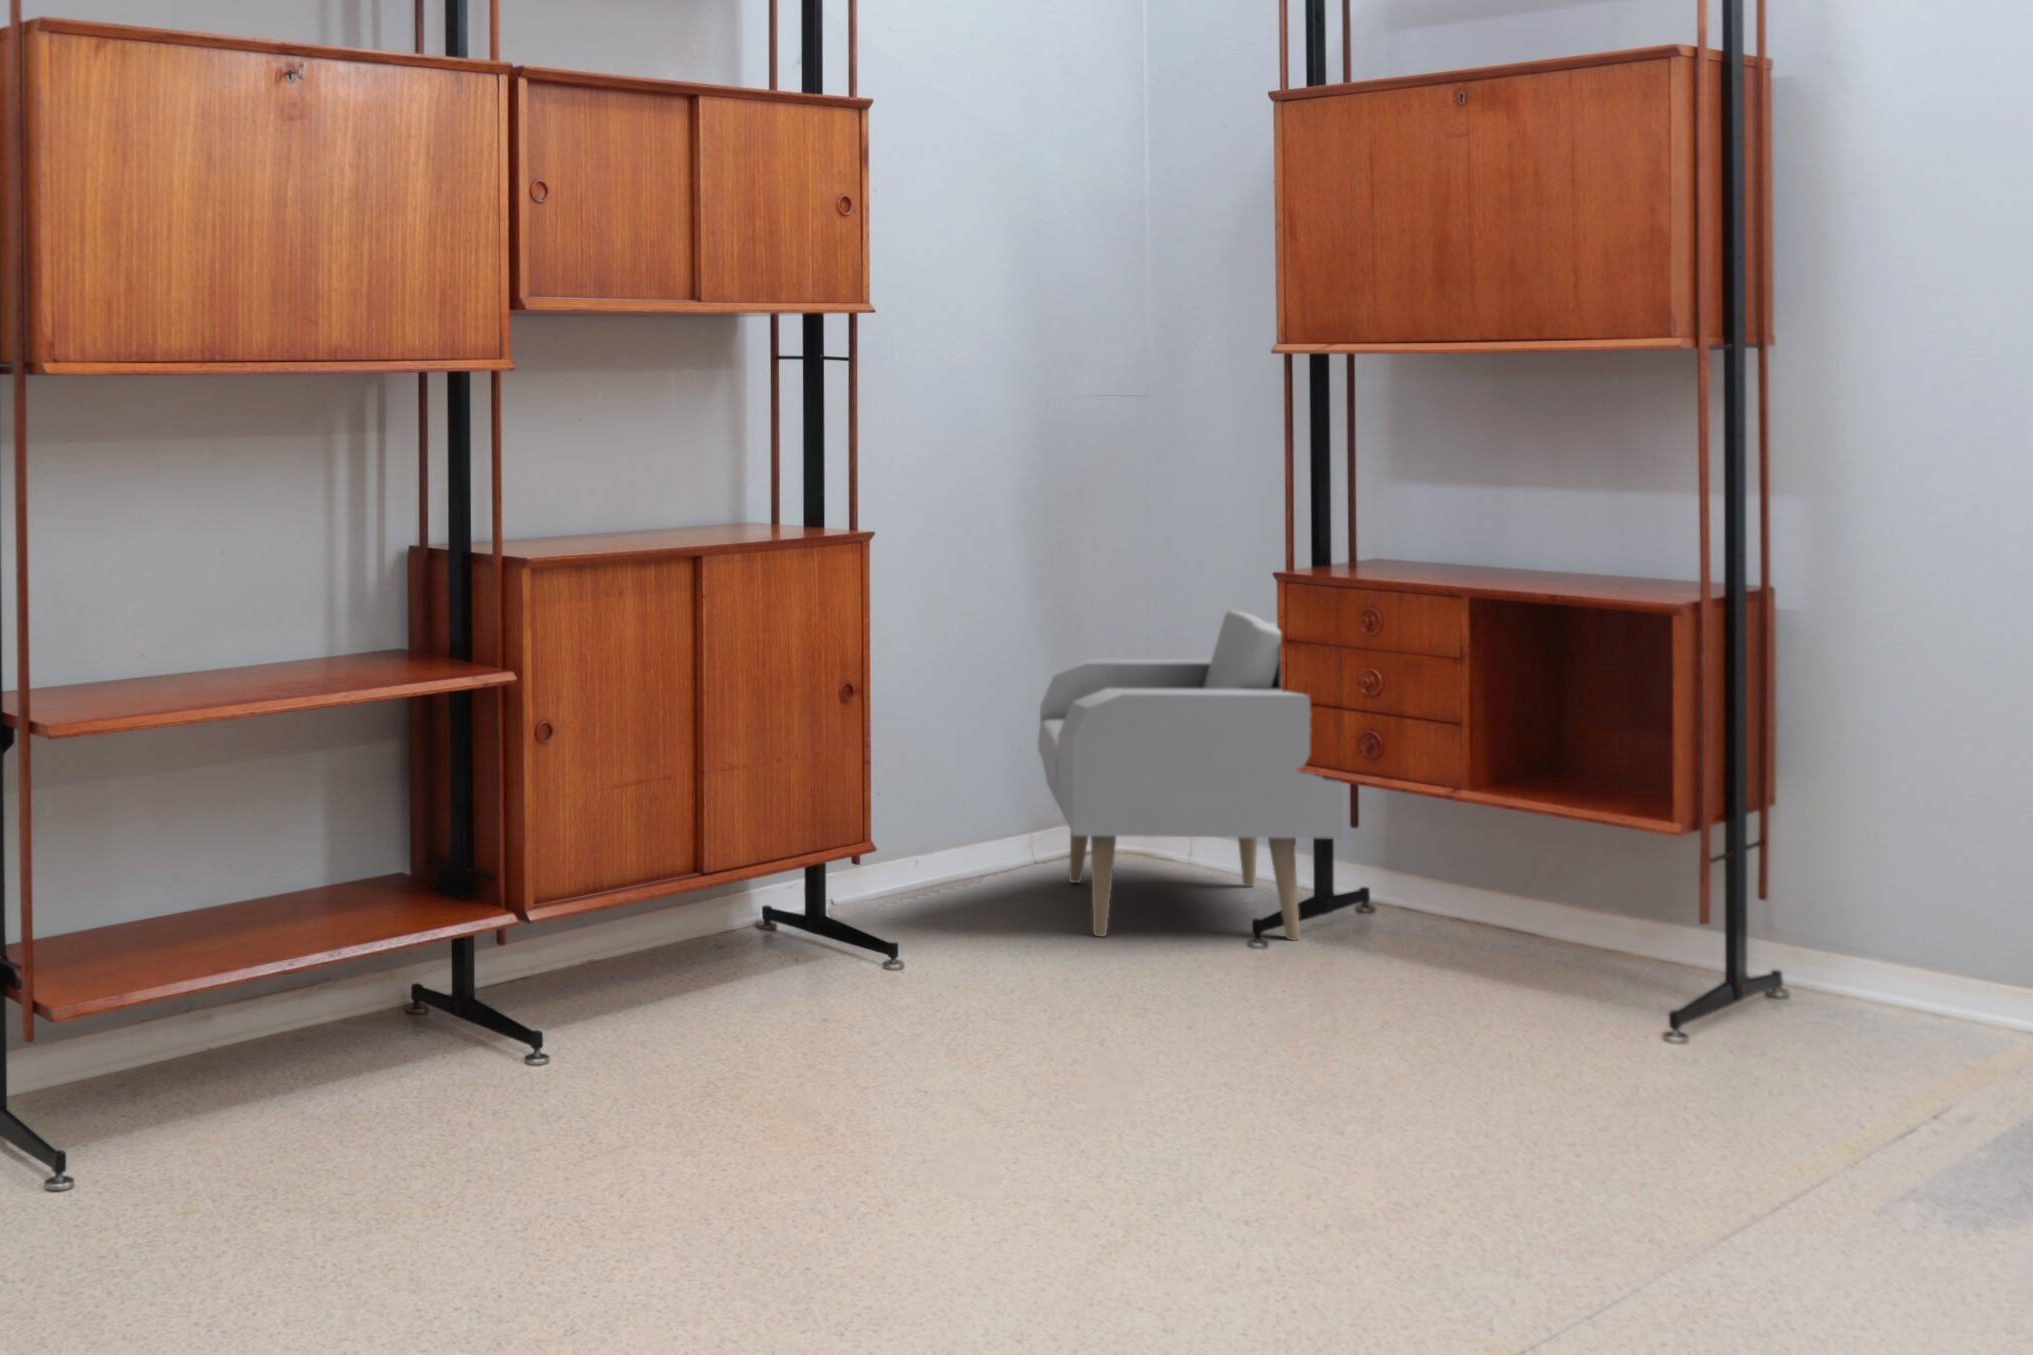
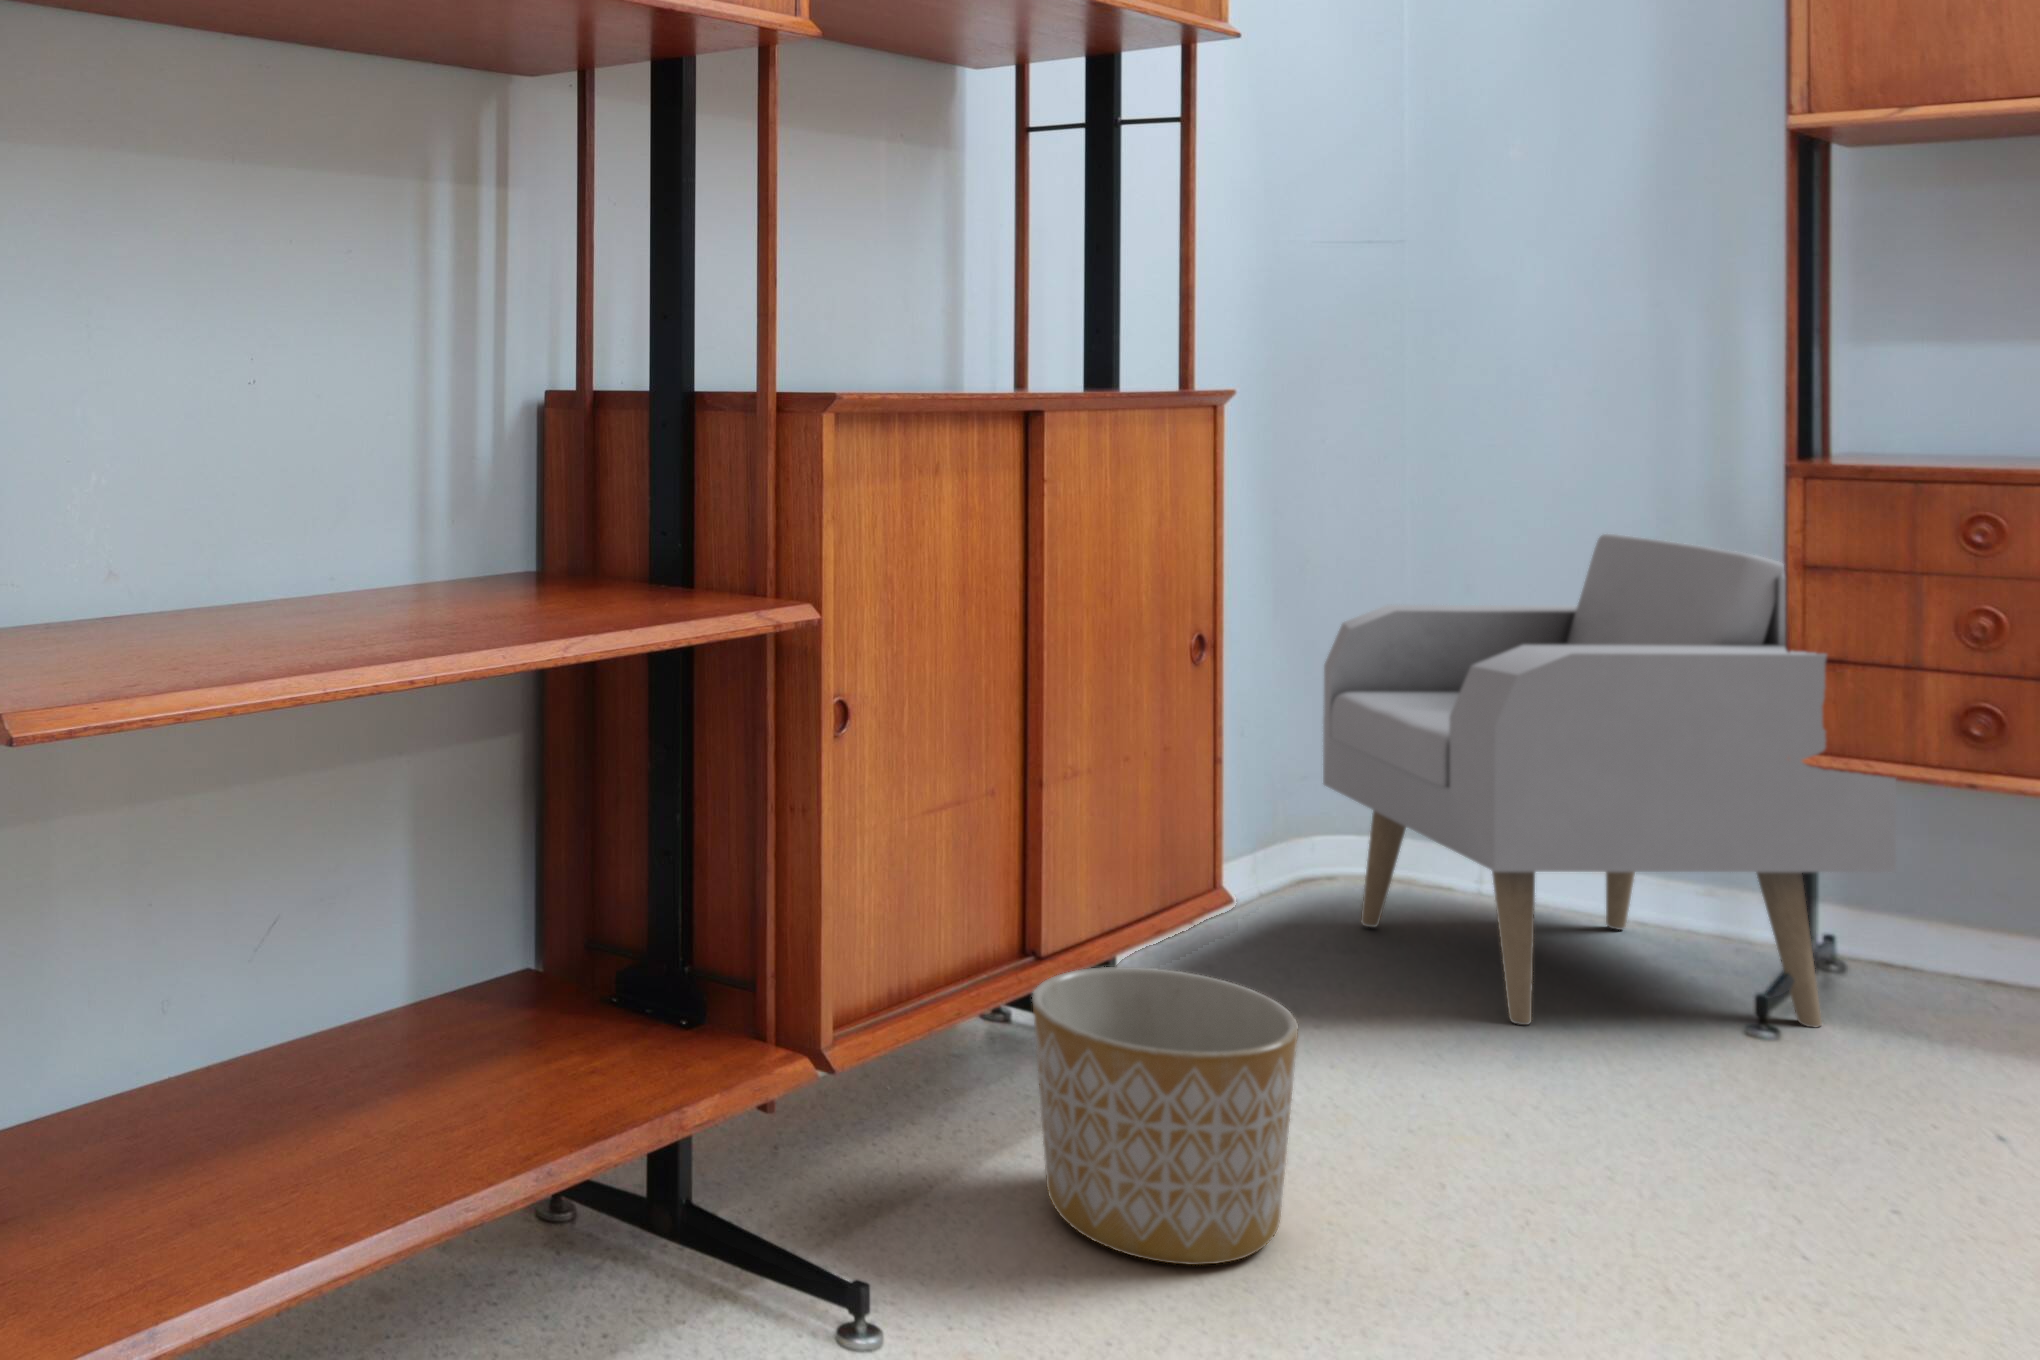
planter: none [679,880,823,1036] -> present [1032,967,1298,1265]

